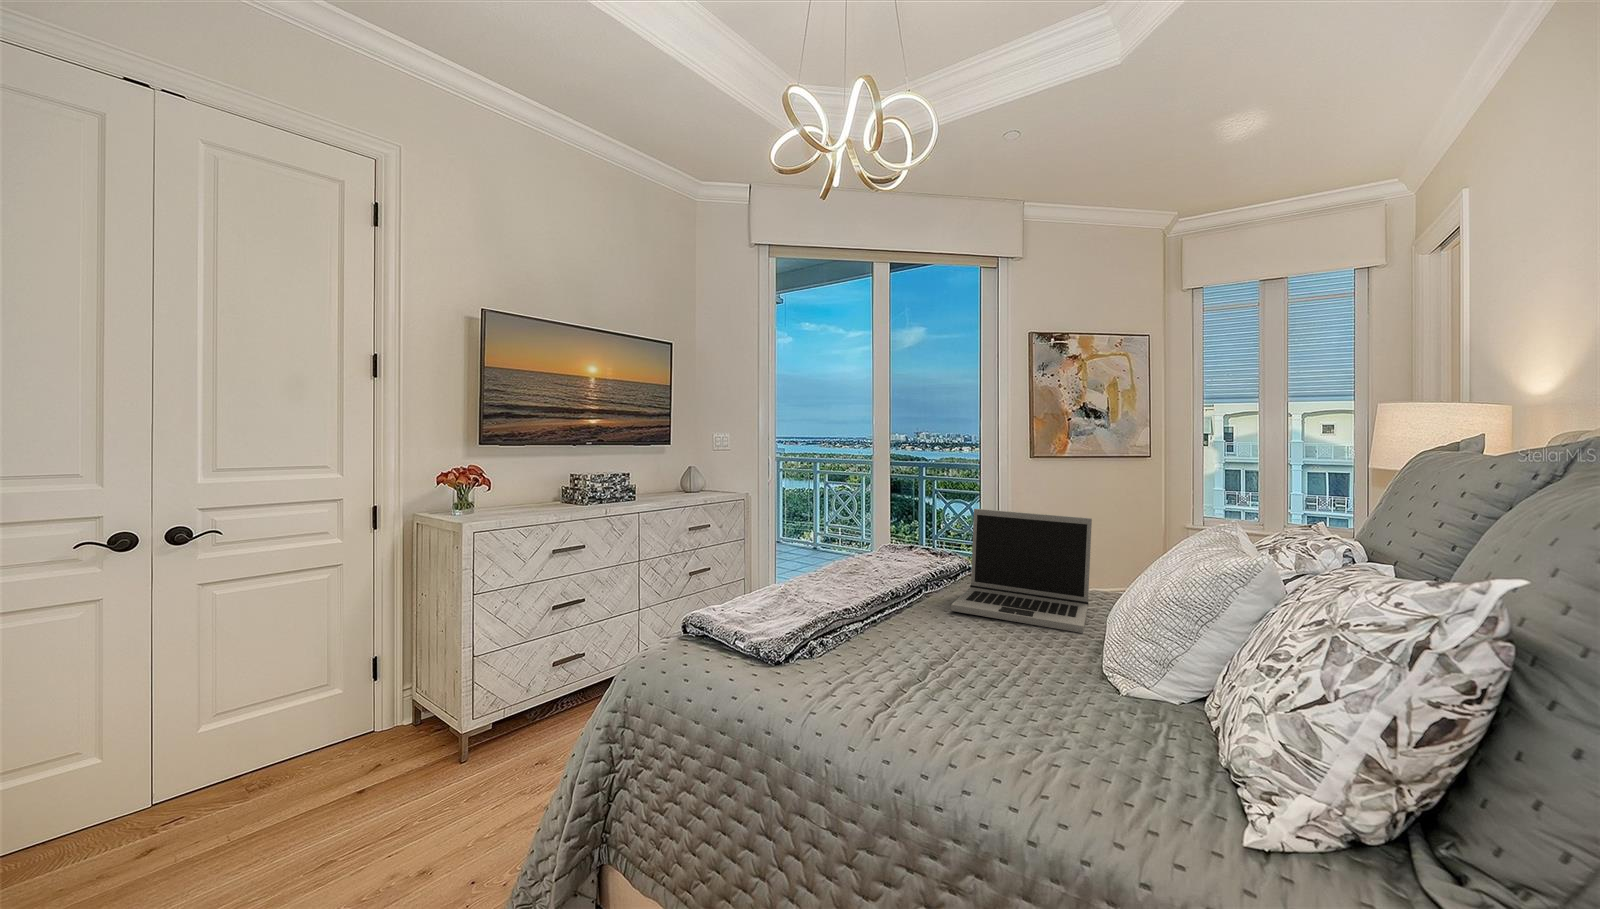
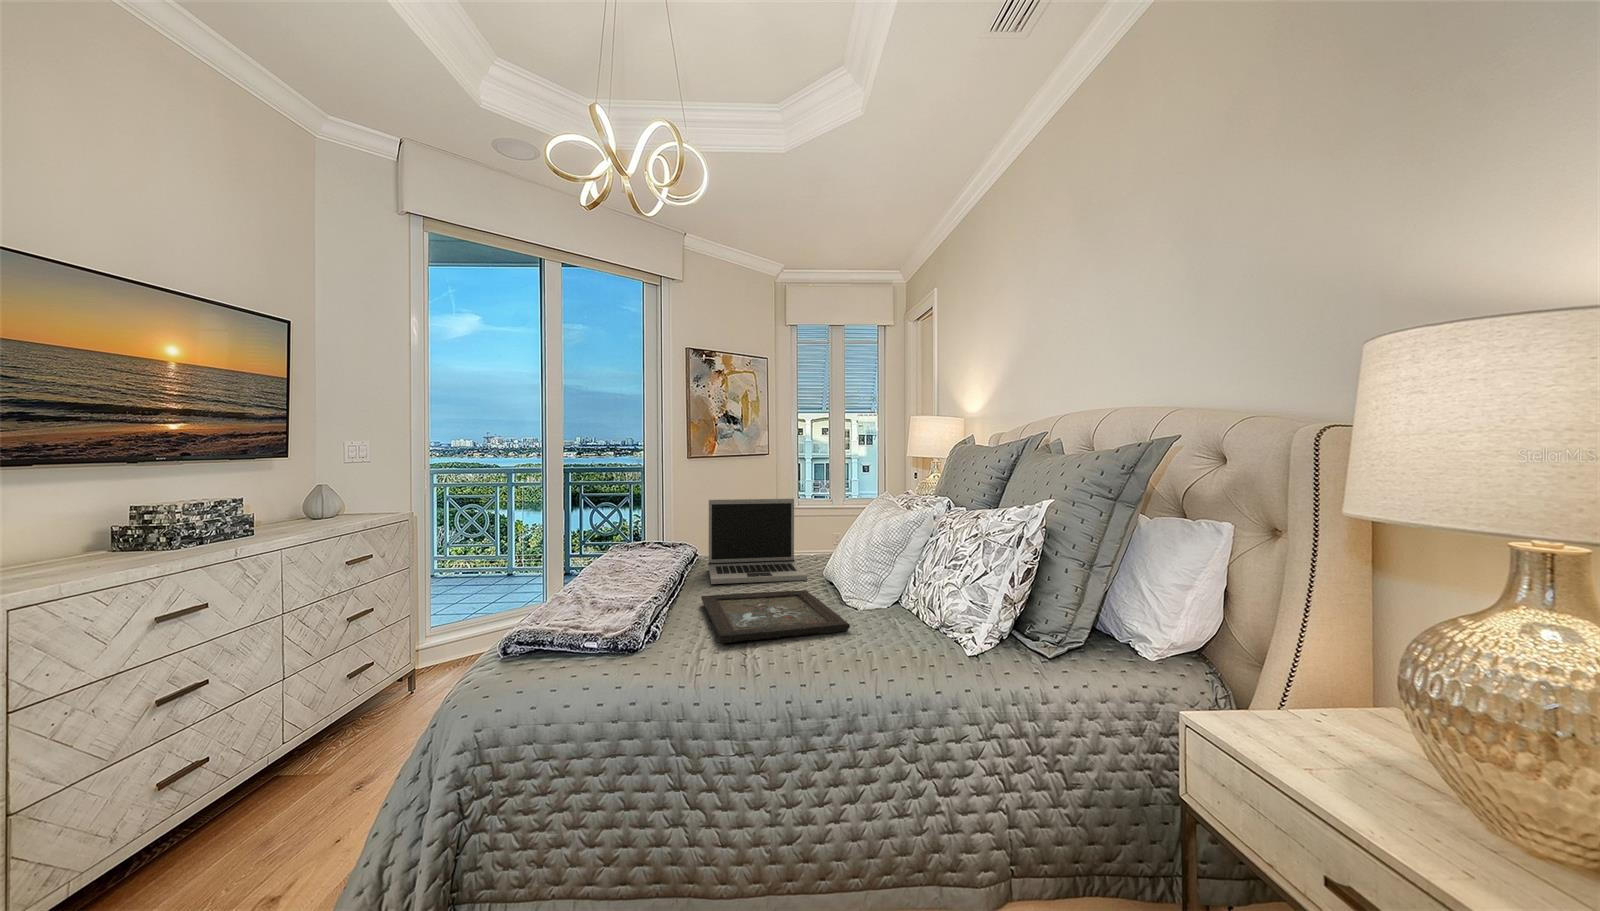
tray: none [872,622,1061,720] -> present [701,590,850,643]

